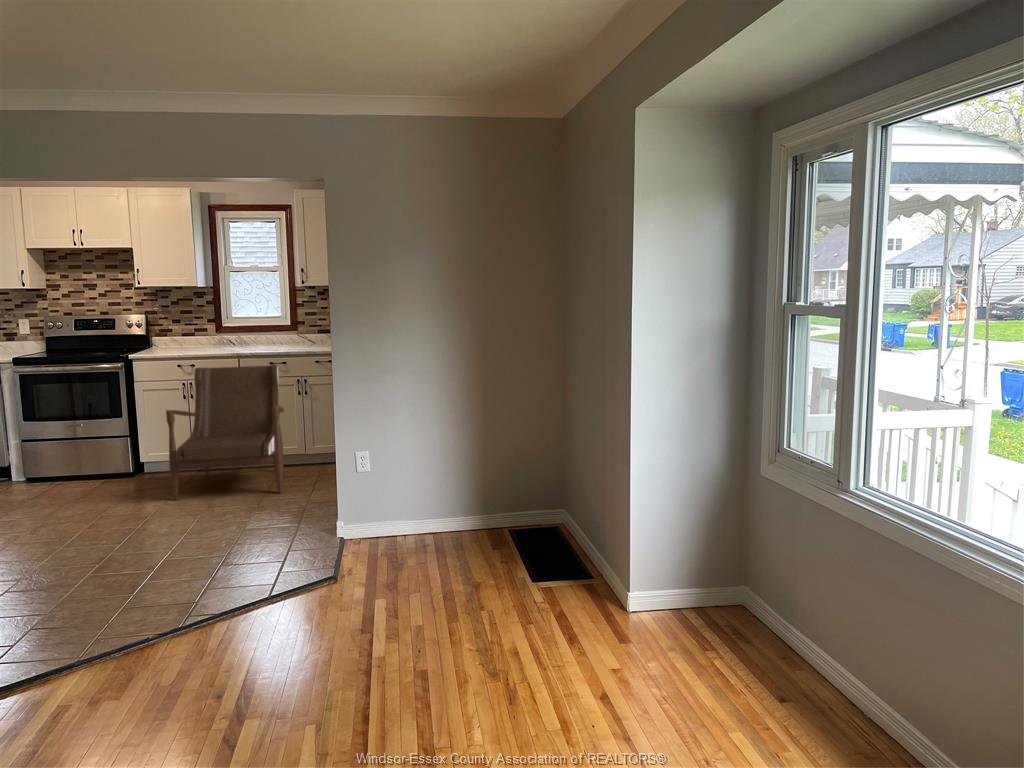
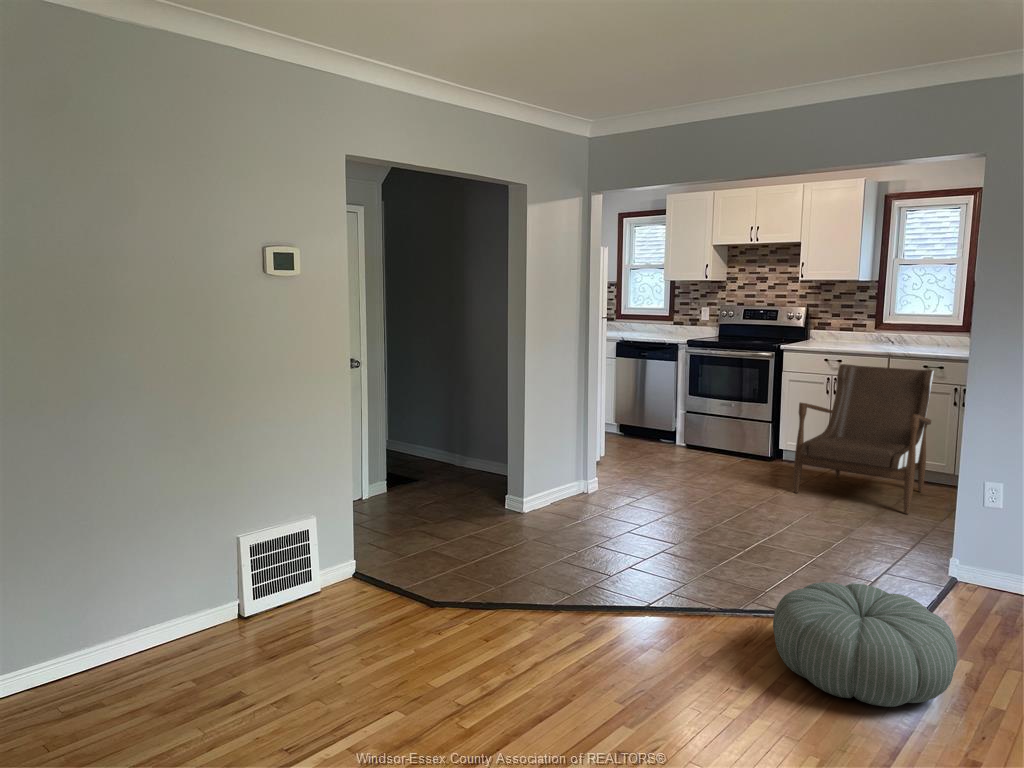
pouf: none [227,559,381,666] -> present [773,582,957,707]

